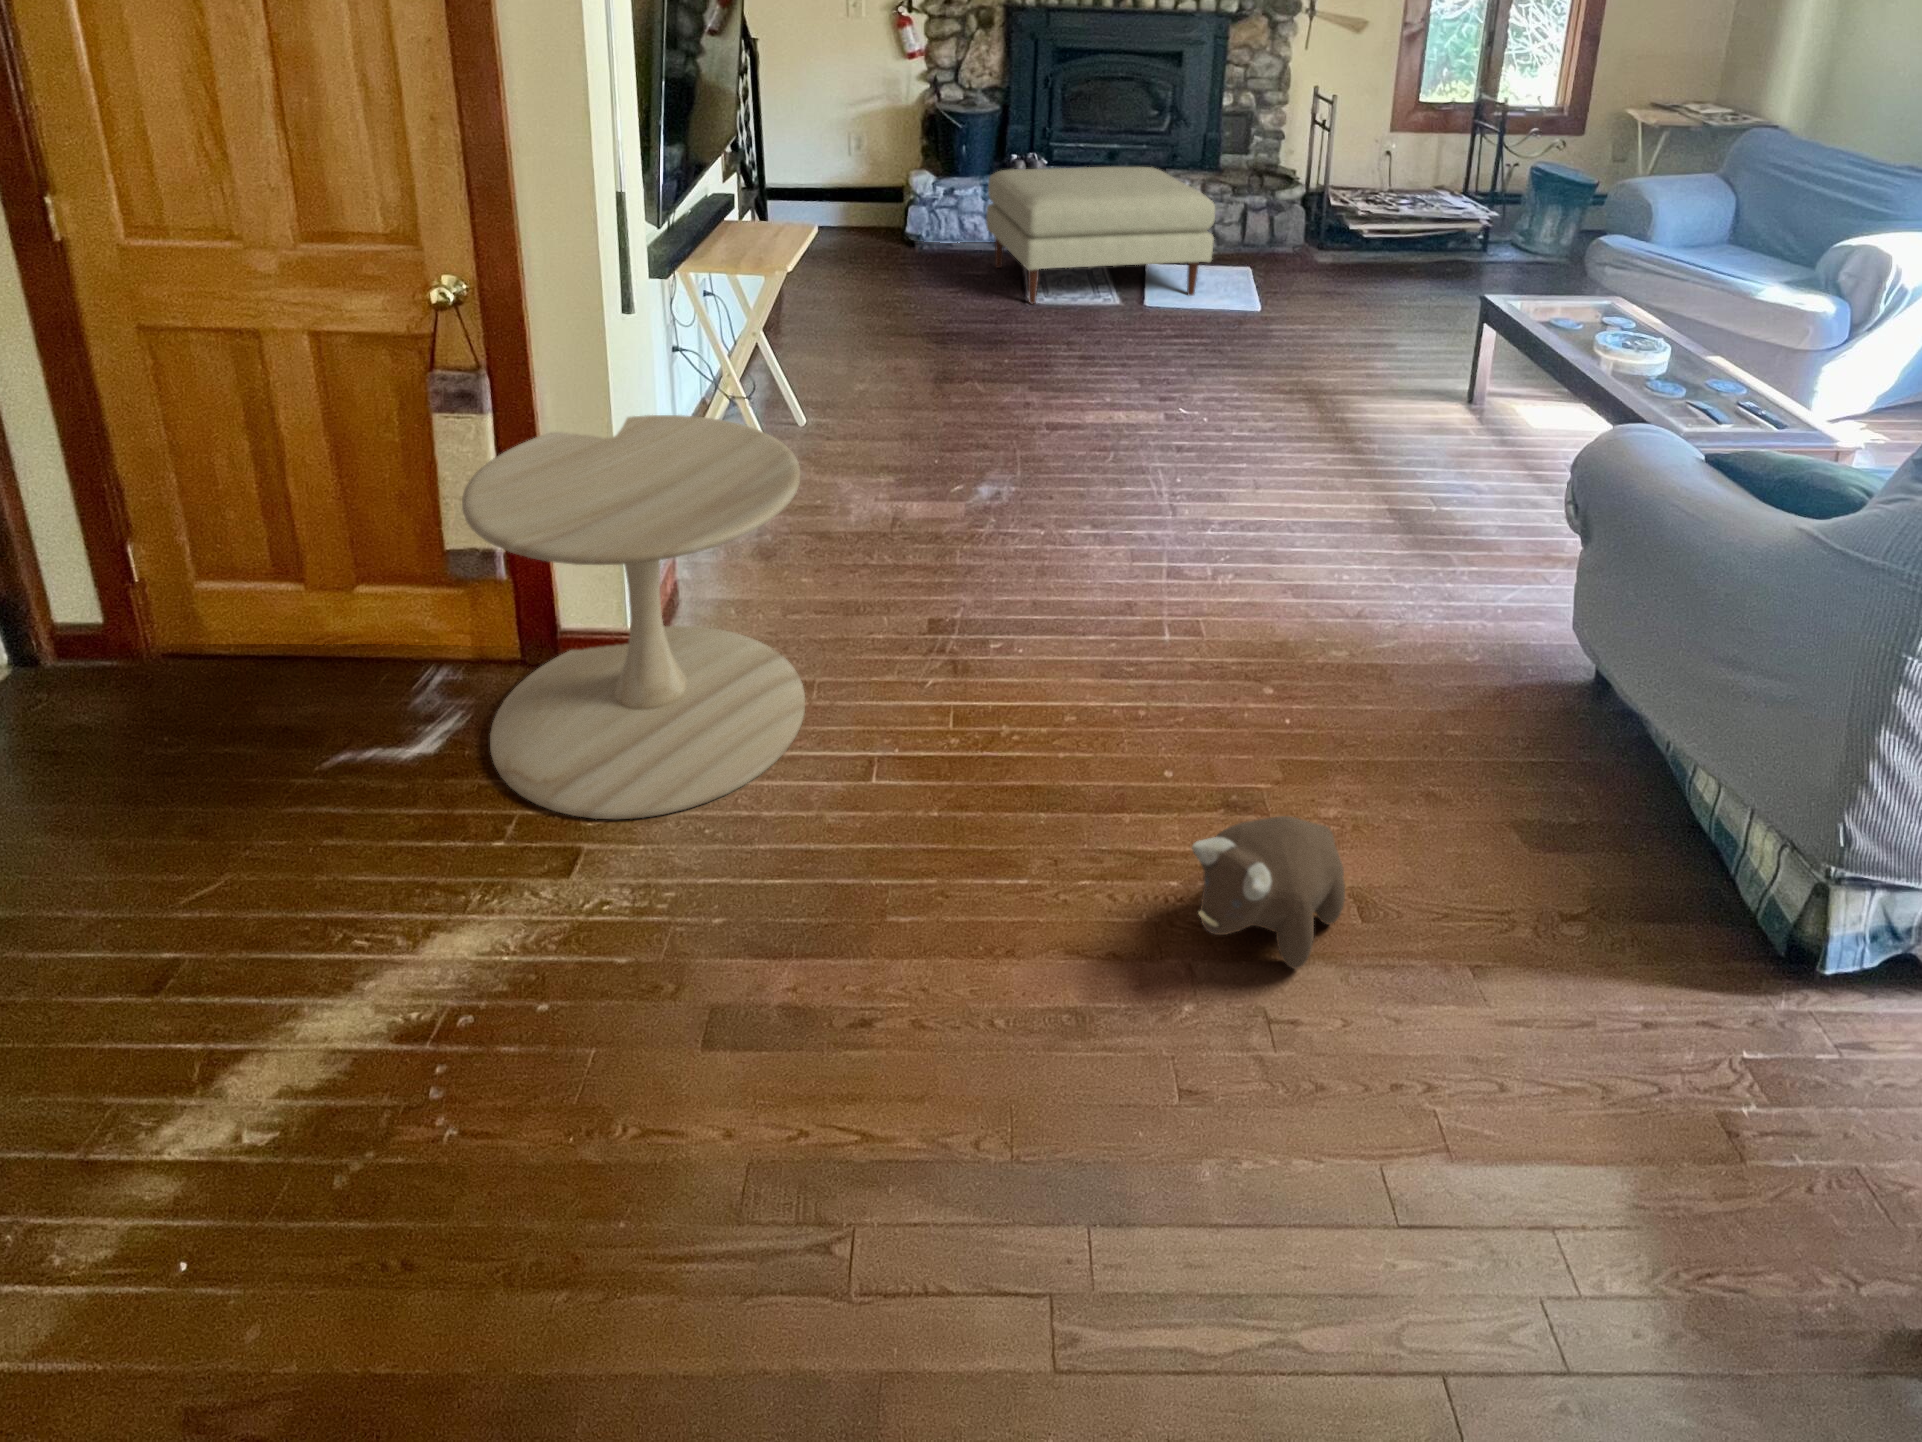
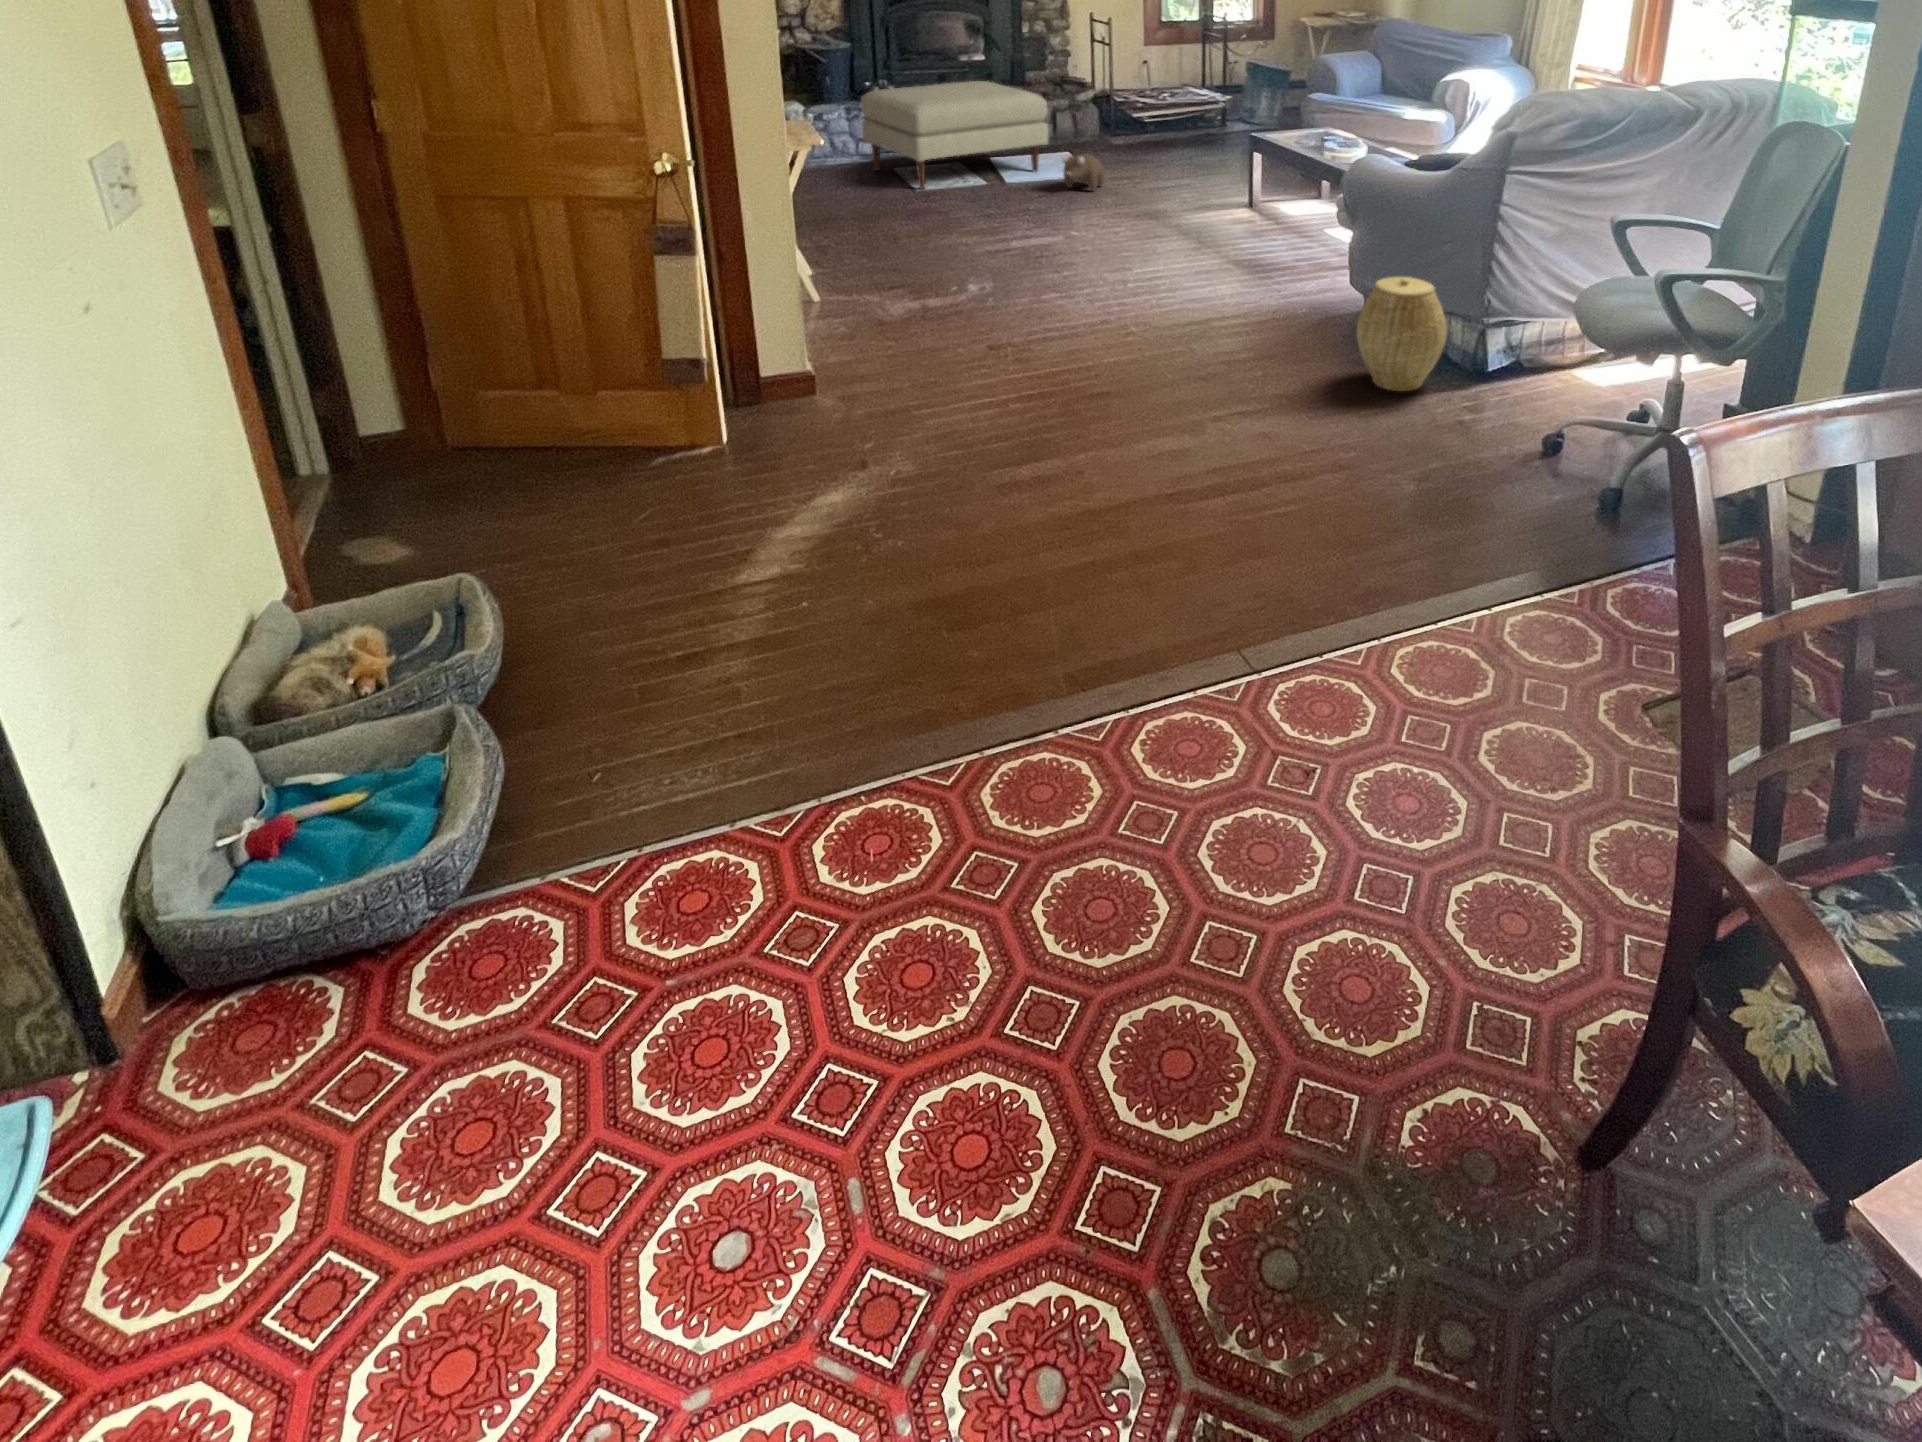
side table: present [462,415,805,819] -> none [730,218,951,448]
woven basket: none [1522,714,1724,960] -> present [1357,277,1447,391]
plush toy: present [1192,816,1345,969] -> present [1061,153,1105,191]

